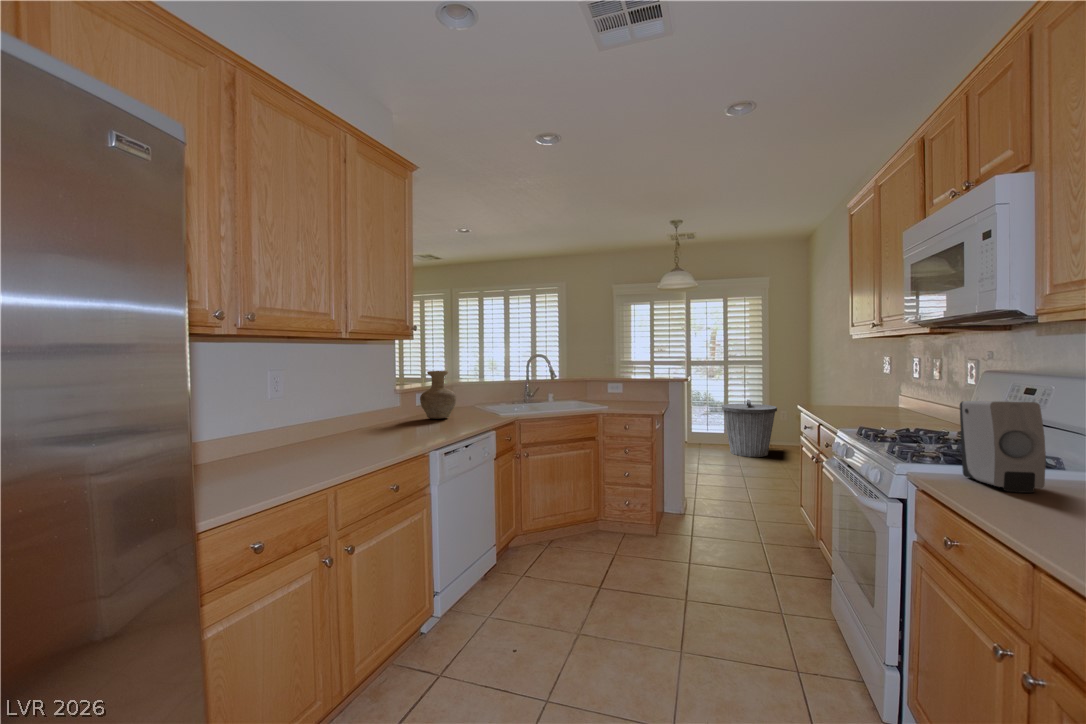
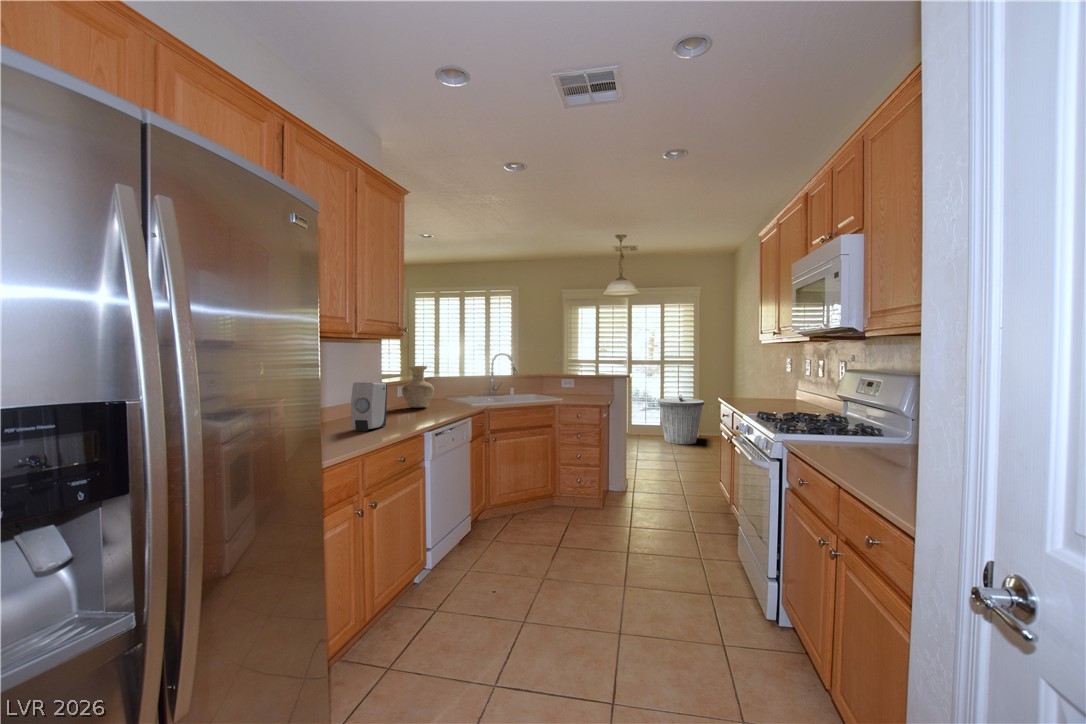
soap dispenser: present [960,401,1046,493] -> present [351,382,387,431]

